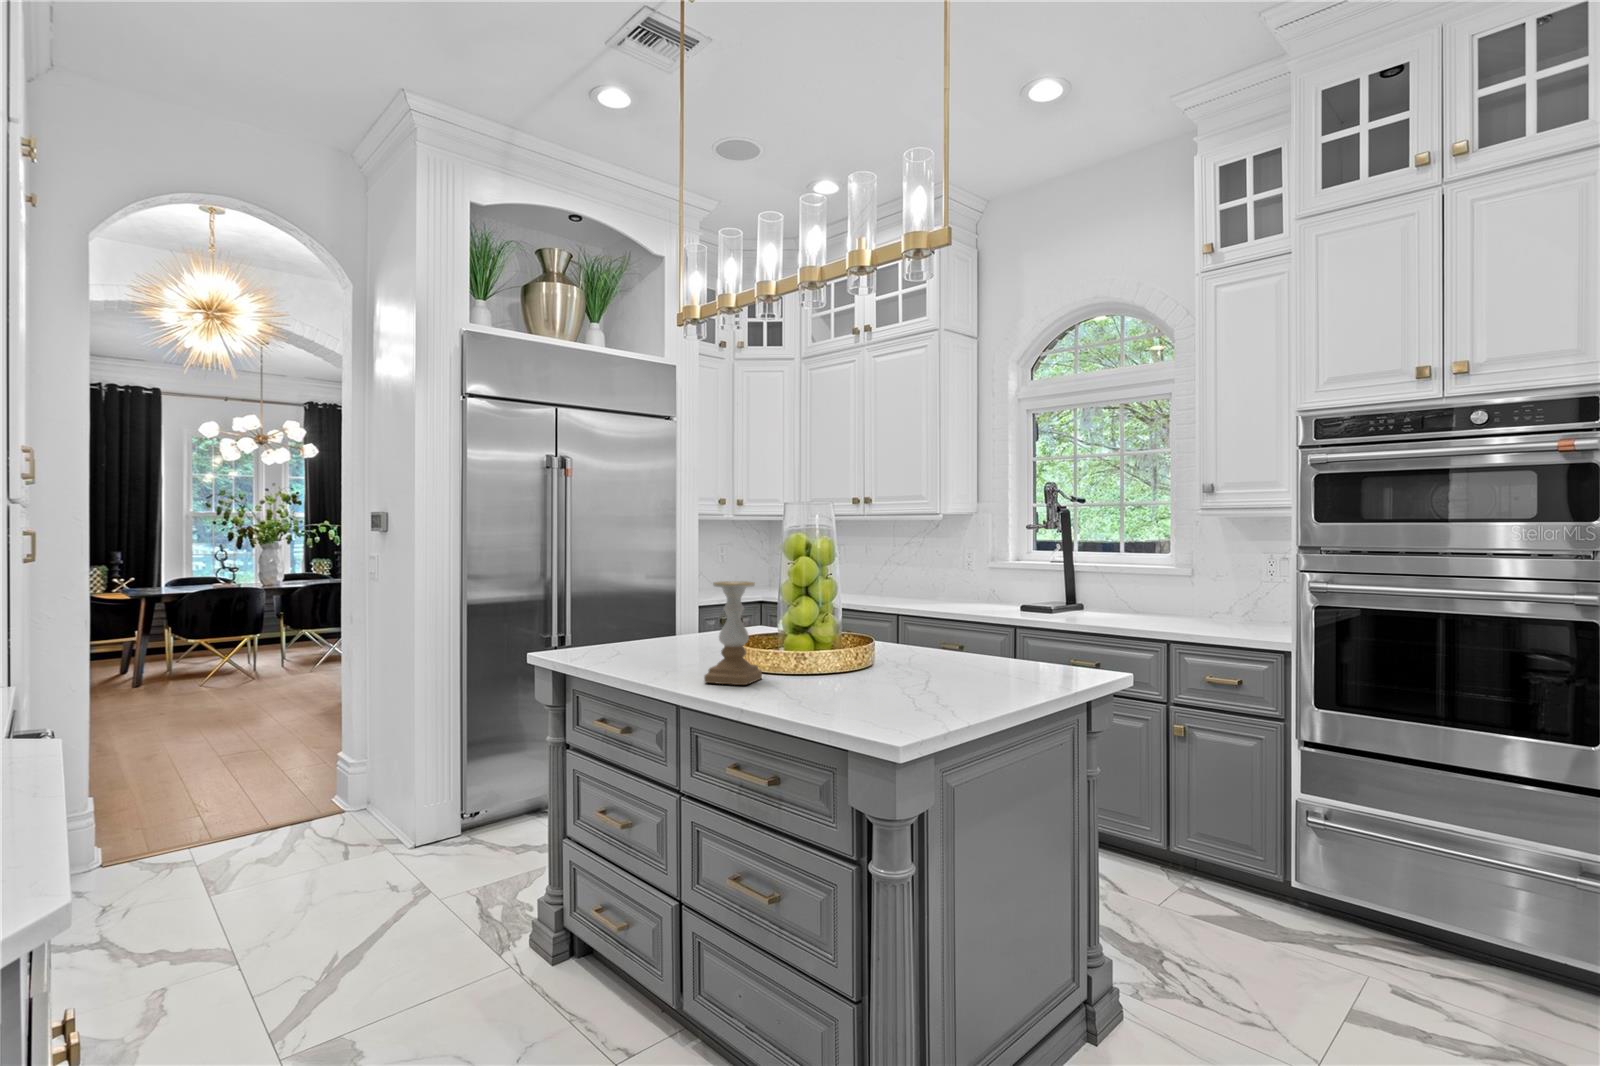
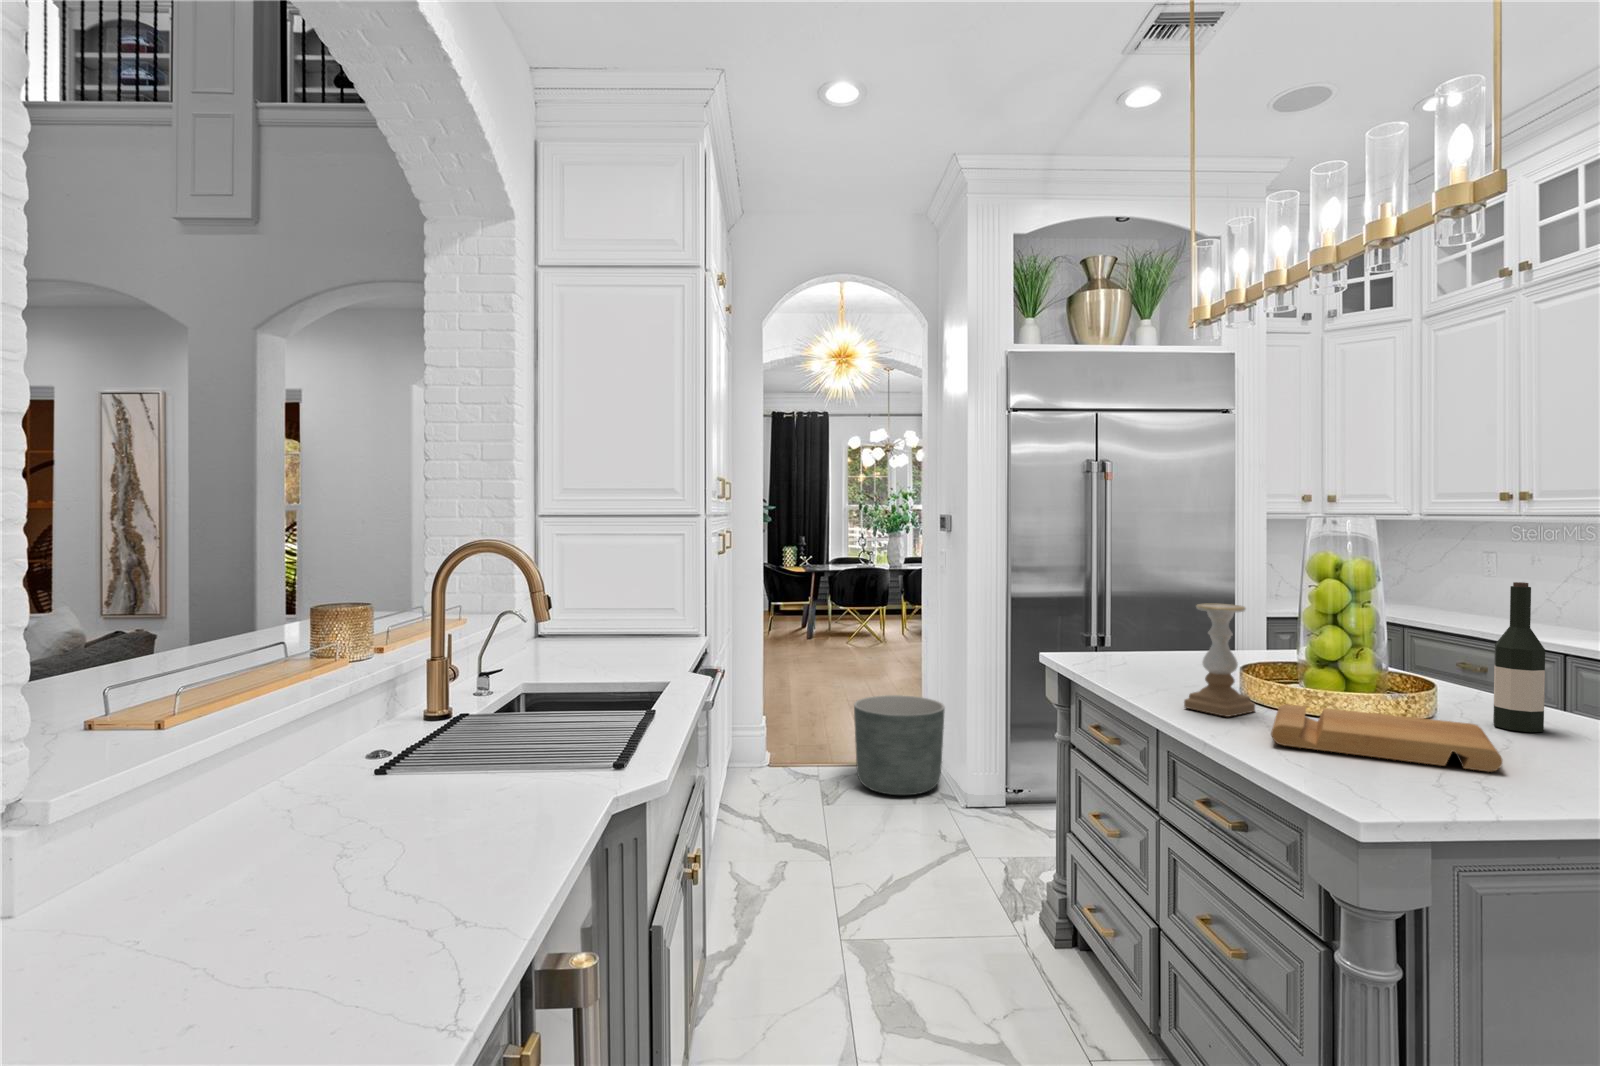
wine bottle: none [921,553,953,669] -> present [1493,582,1545,732]
cutting board: none [785,665,955,701] -> present [1271,704,1503,772]
planter: none [257,729,382,853] -> present [854,695,945,795]

